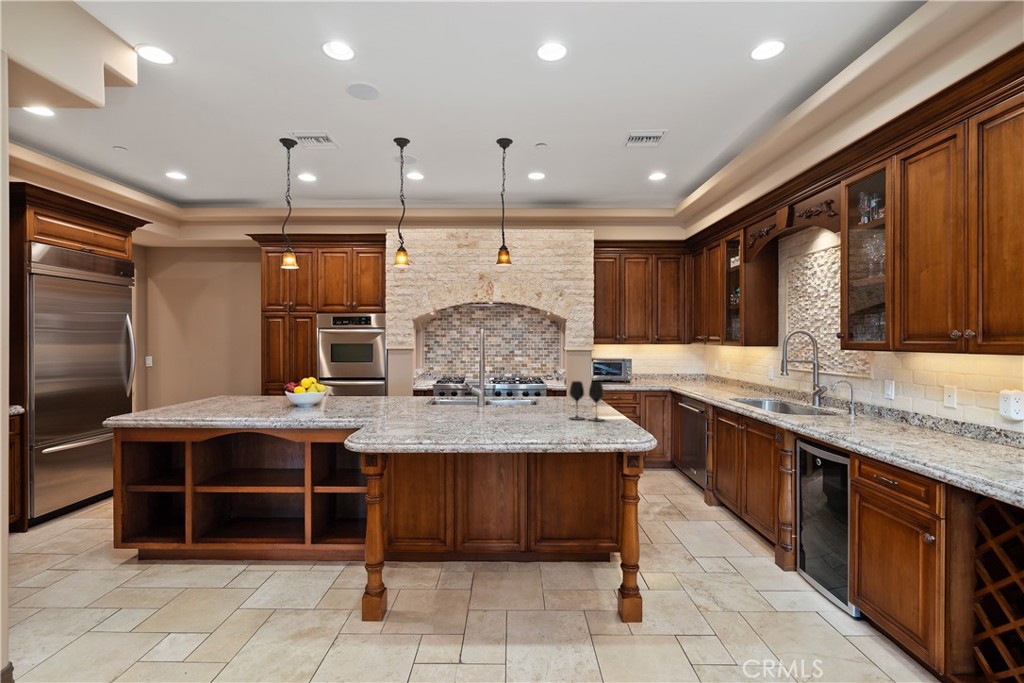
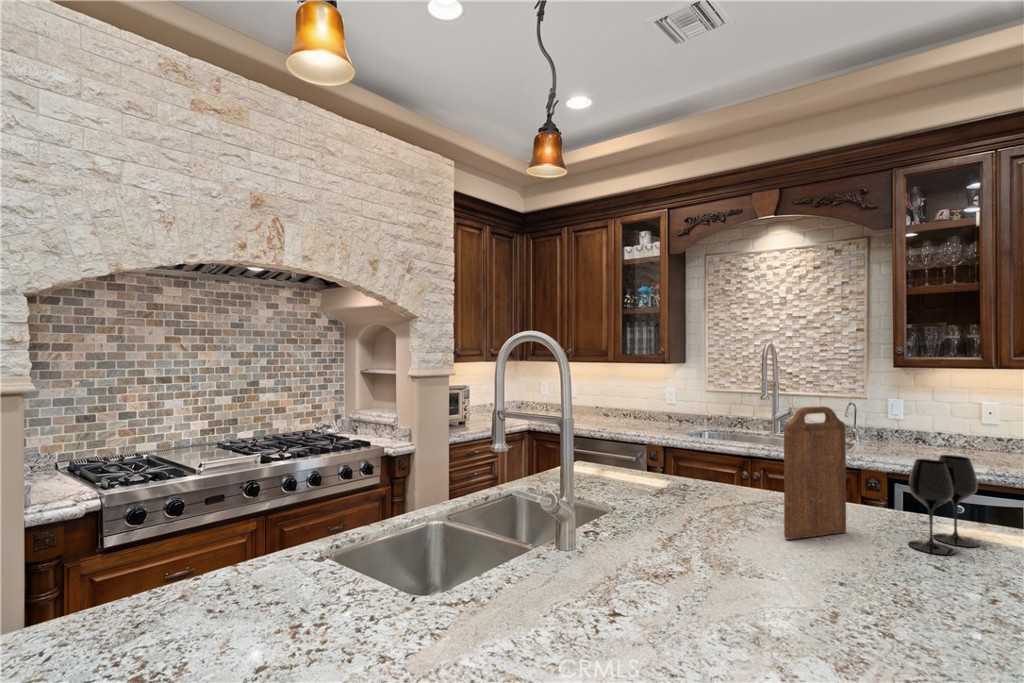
cutting board: none [545,358,573,413] -> present [784,406,846,540]

